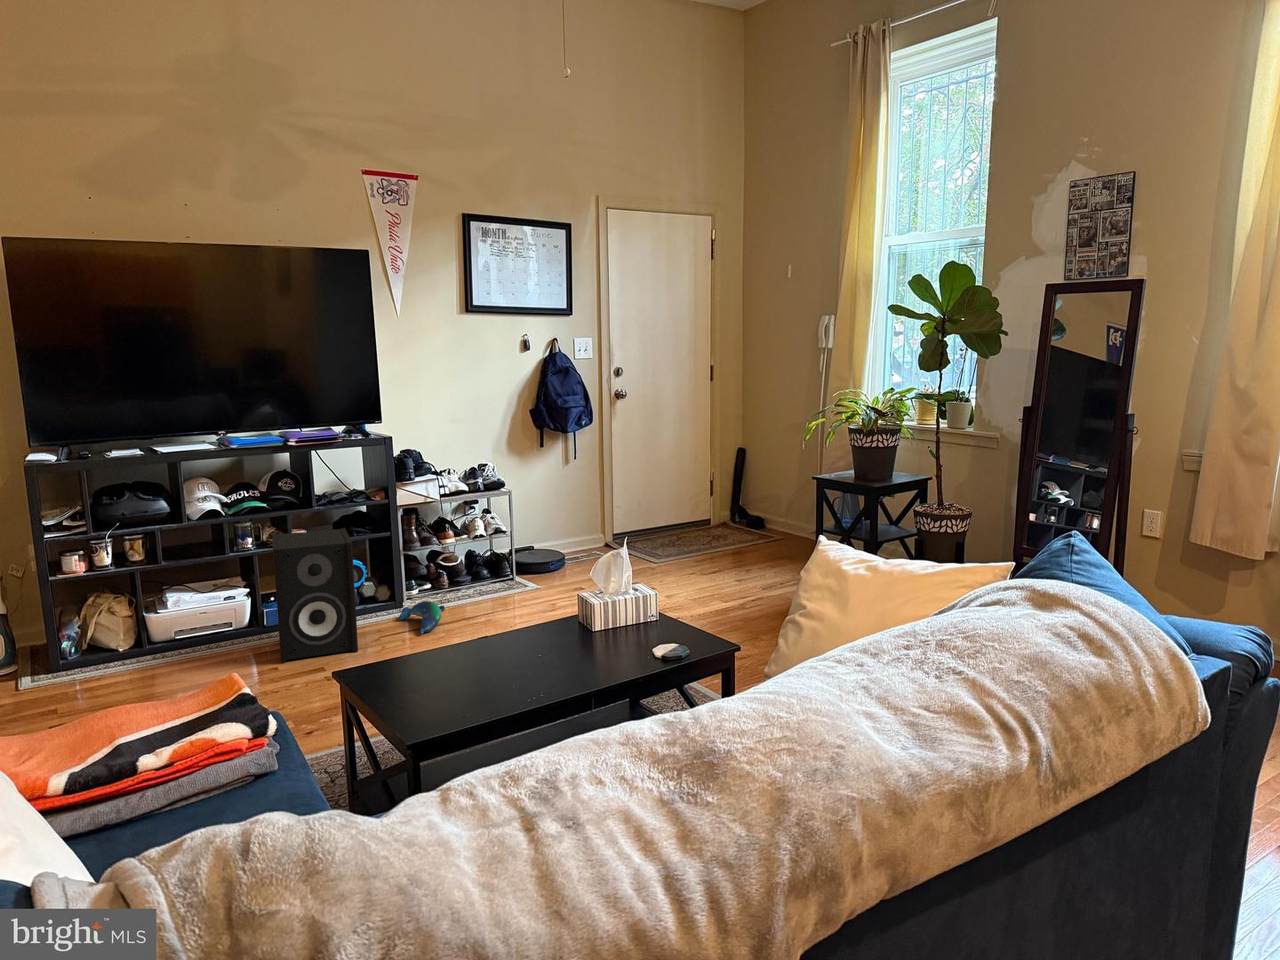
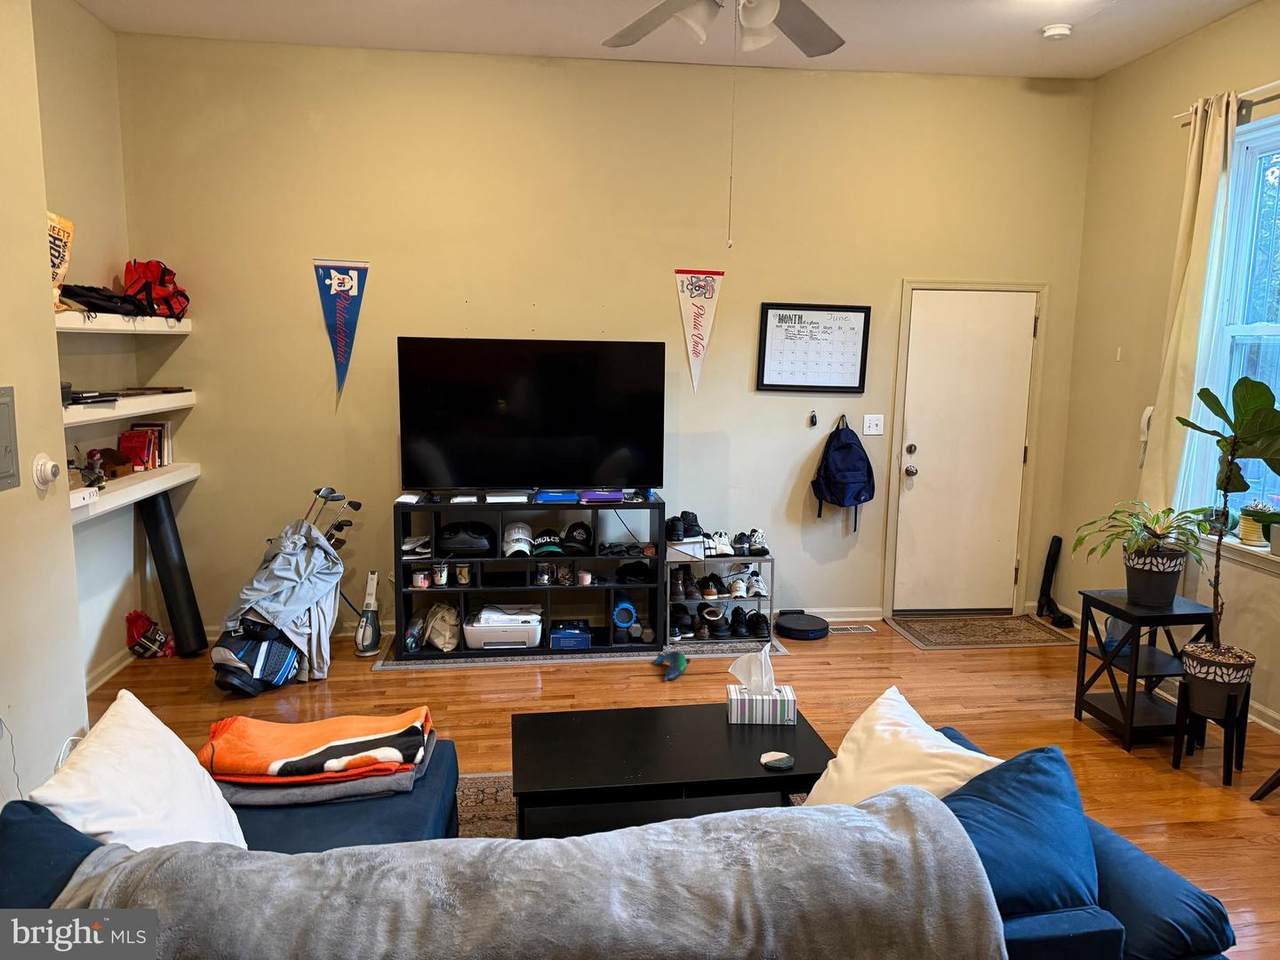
speaker: present [272,528,358,662] -> none [550,577,616,686]

